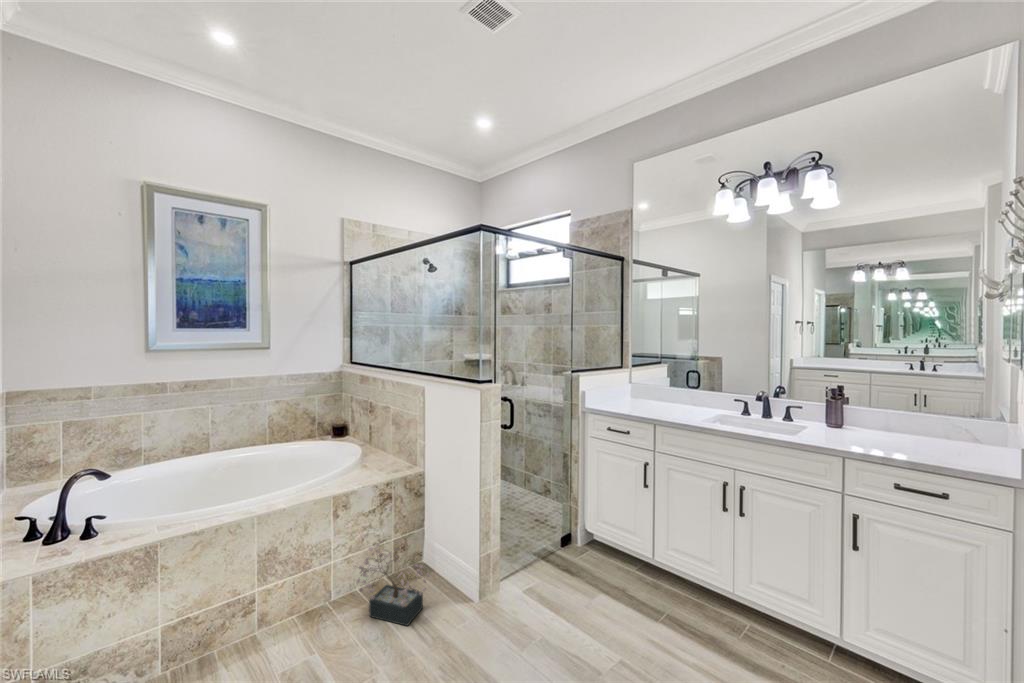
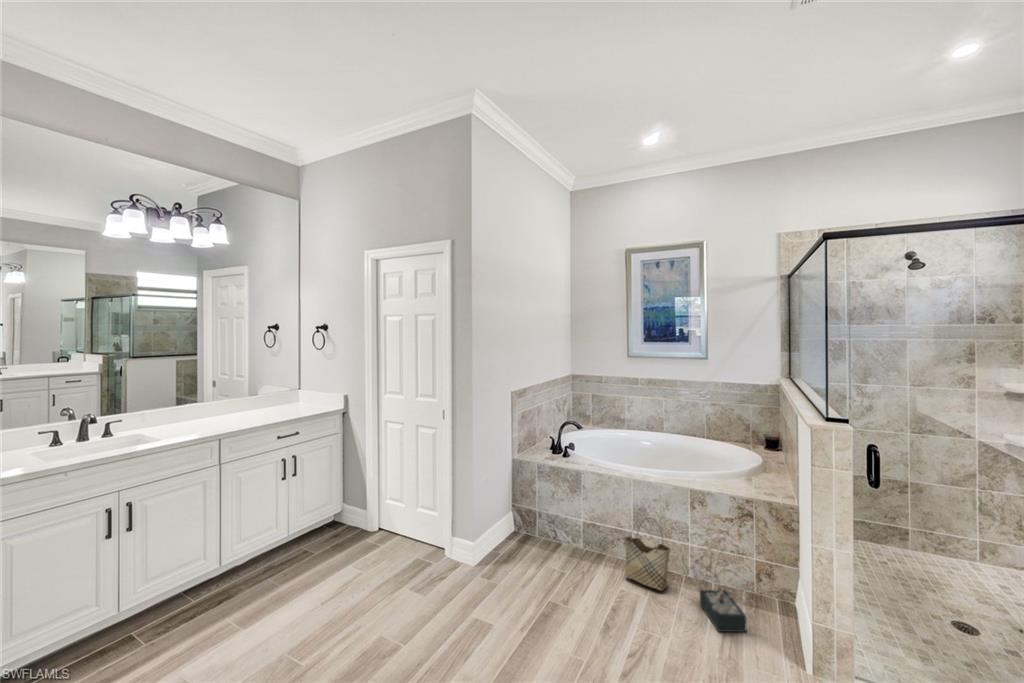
woven basket: none [262,552,328,653] -> present [625,518,670,591]

